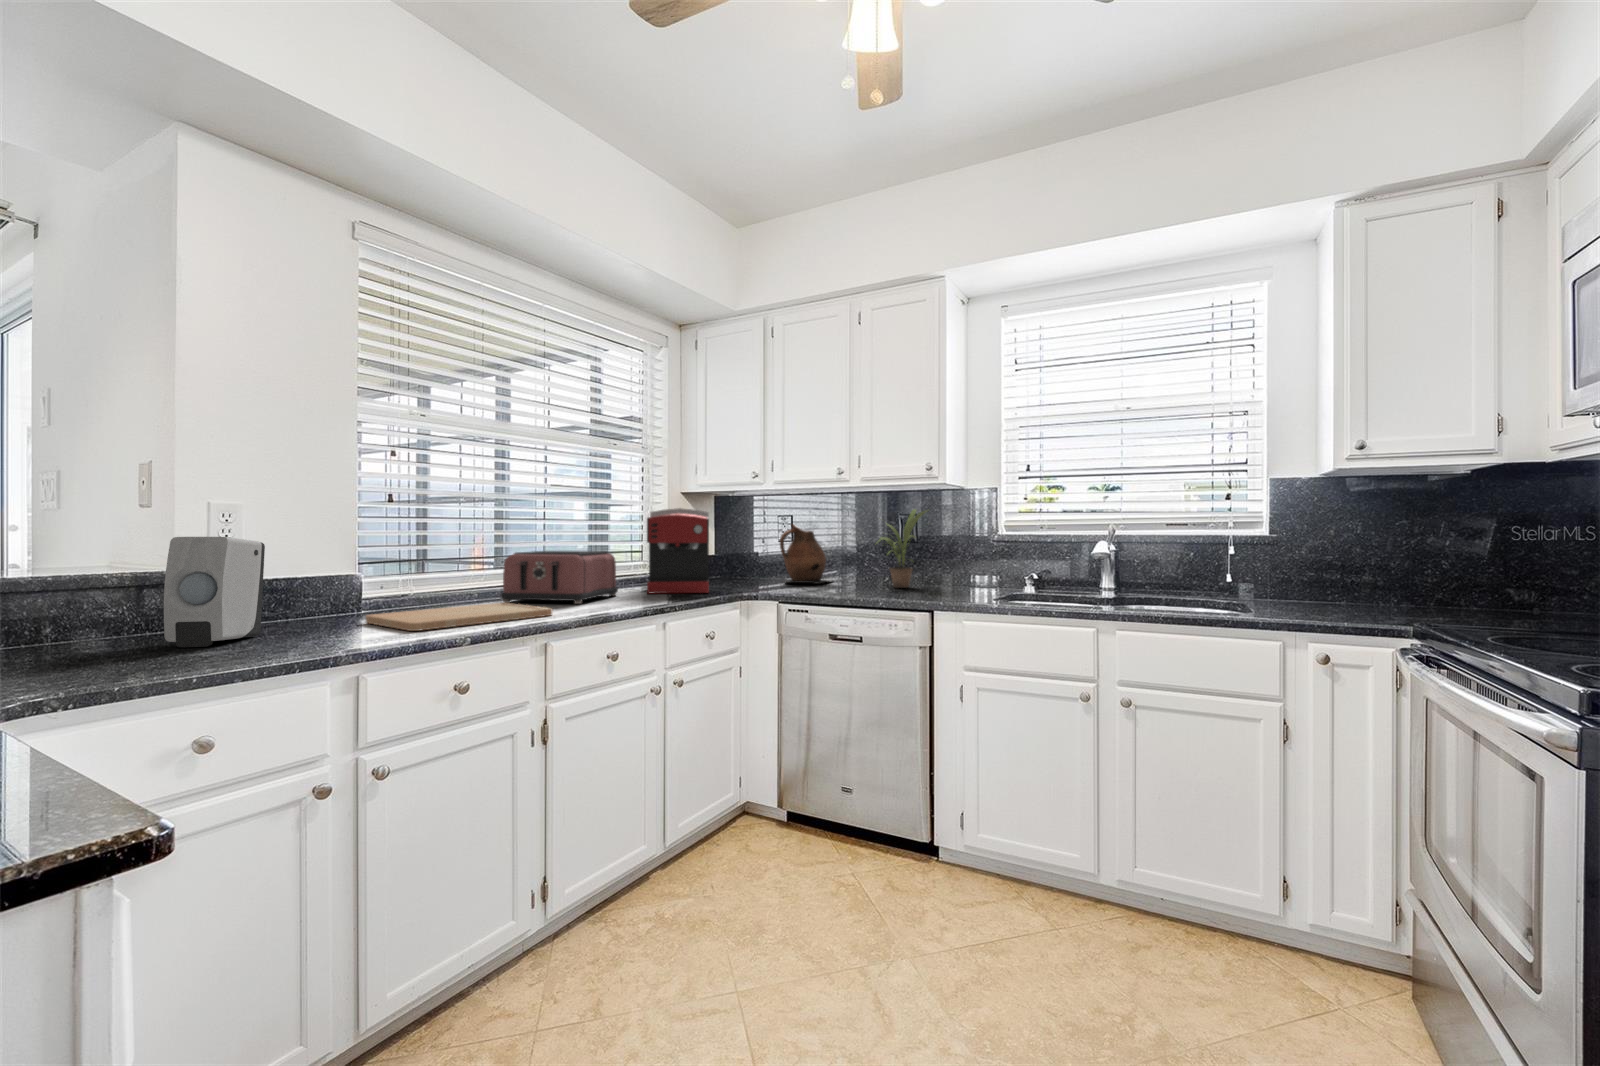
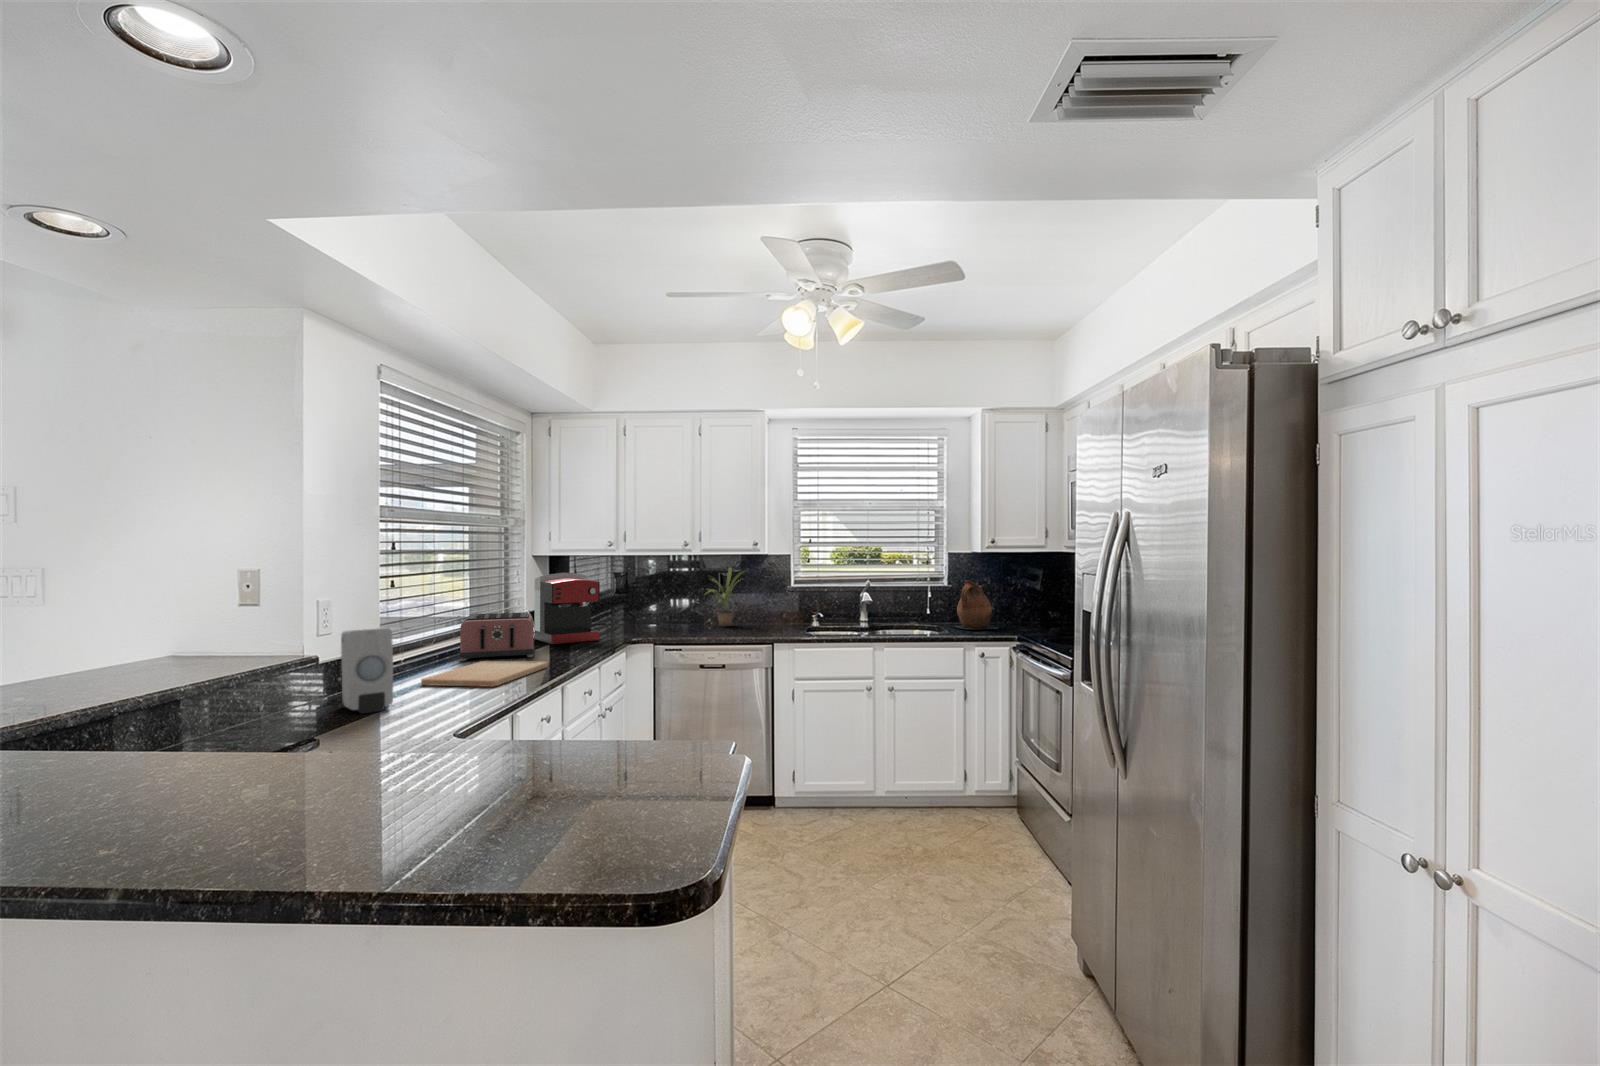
ceramic pitcher: present [780,524,829,584] -> present [955,581,998,629]

